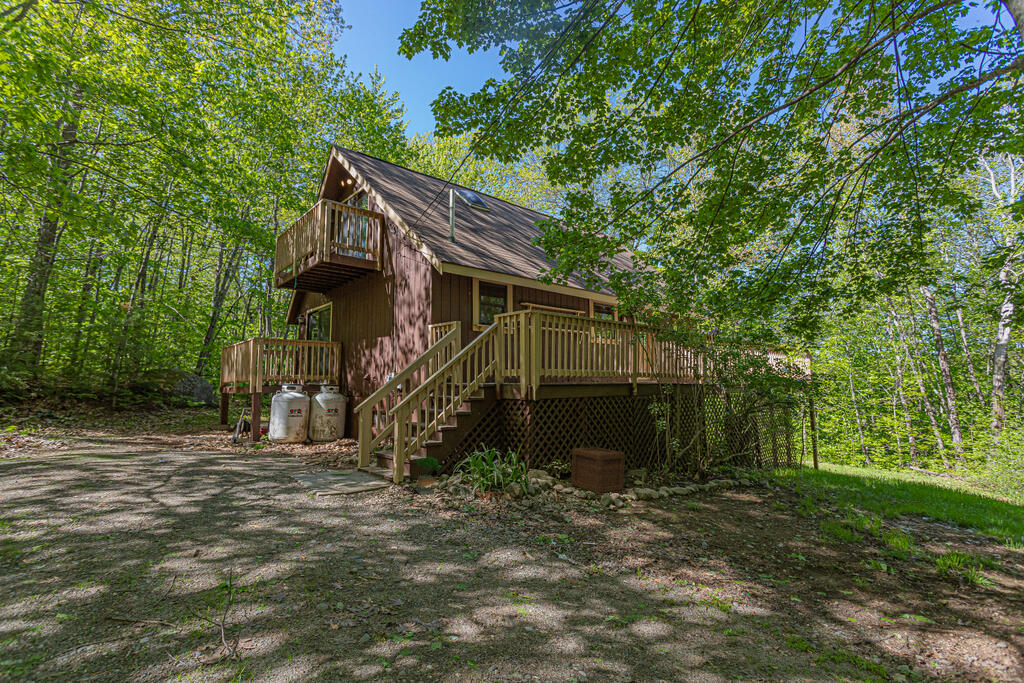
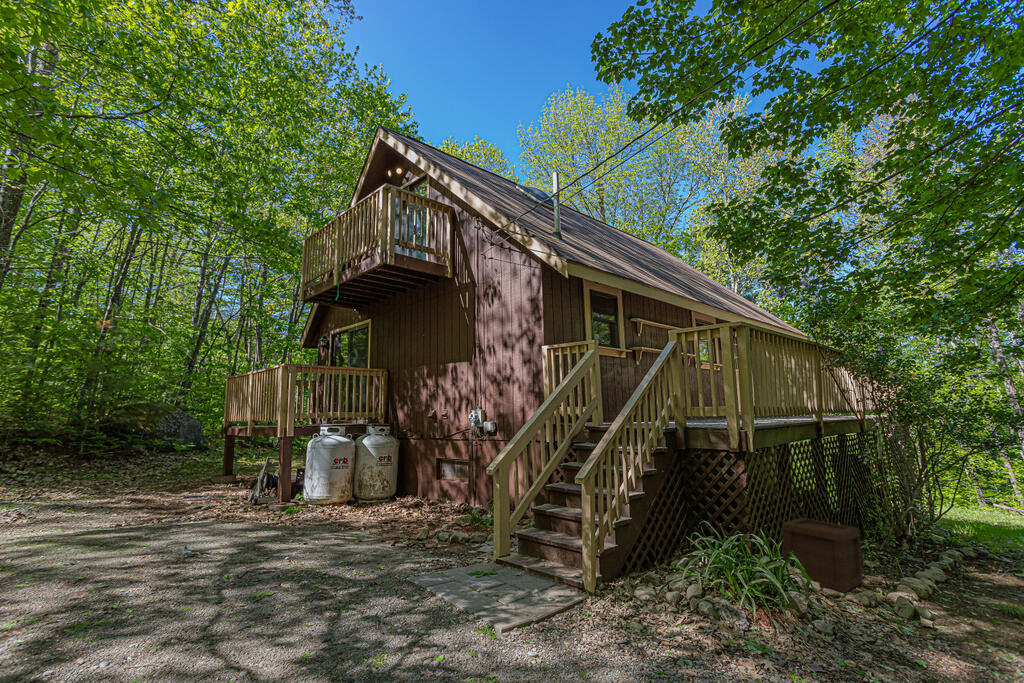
potted tree: present [416,457,440,495] -> none [603,546,647,611]

